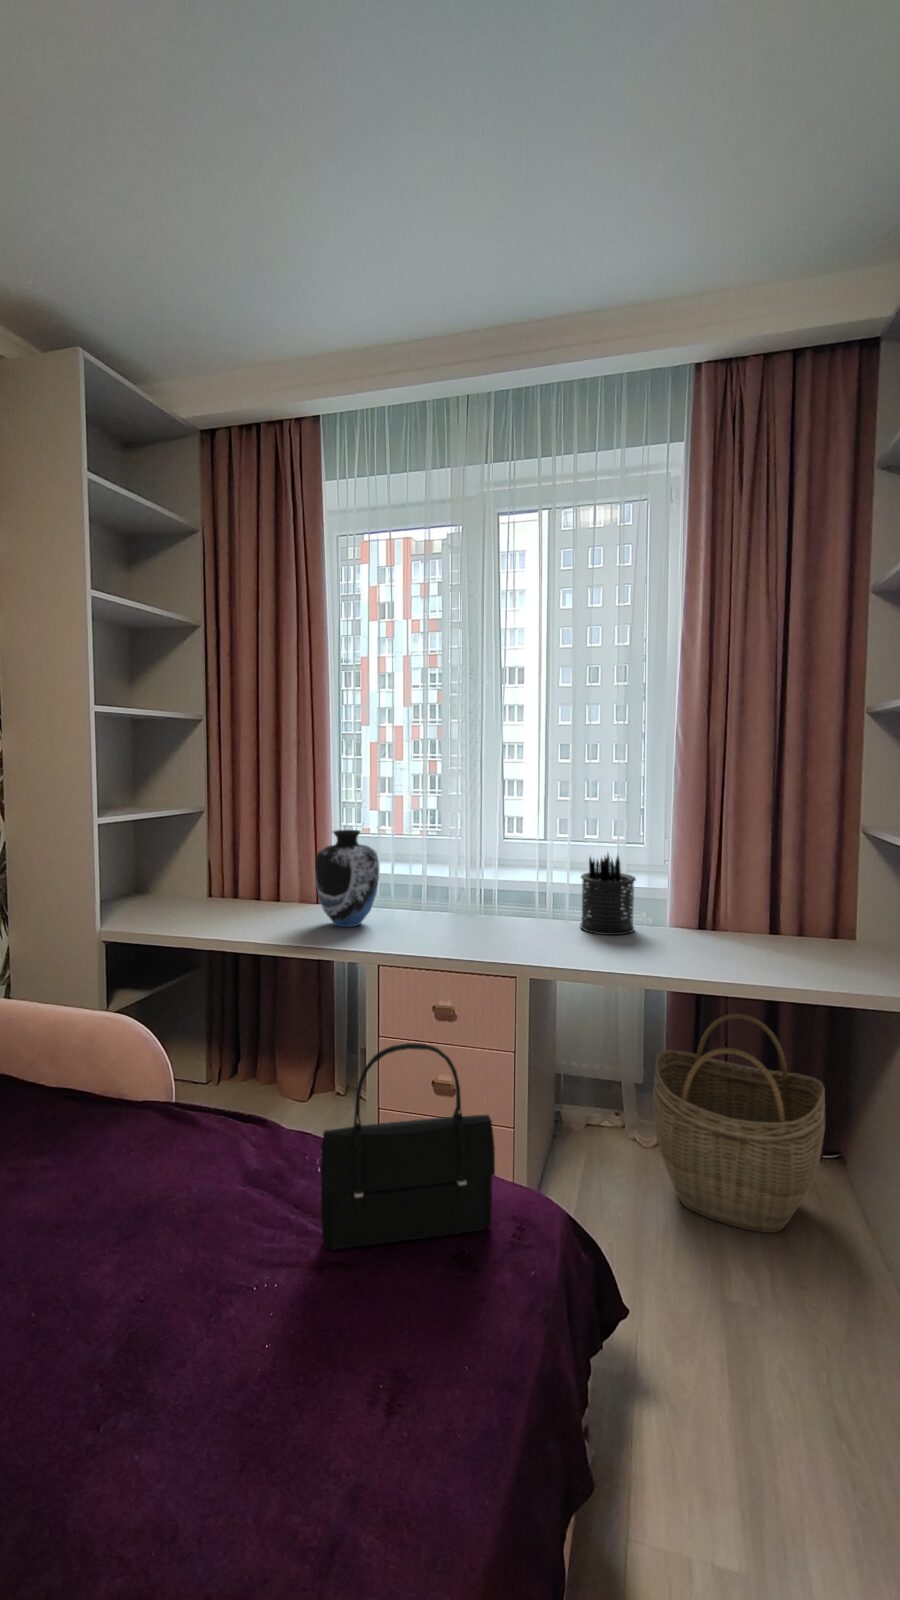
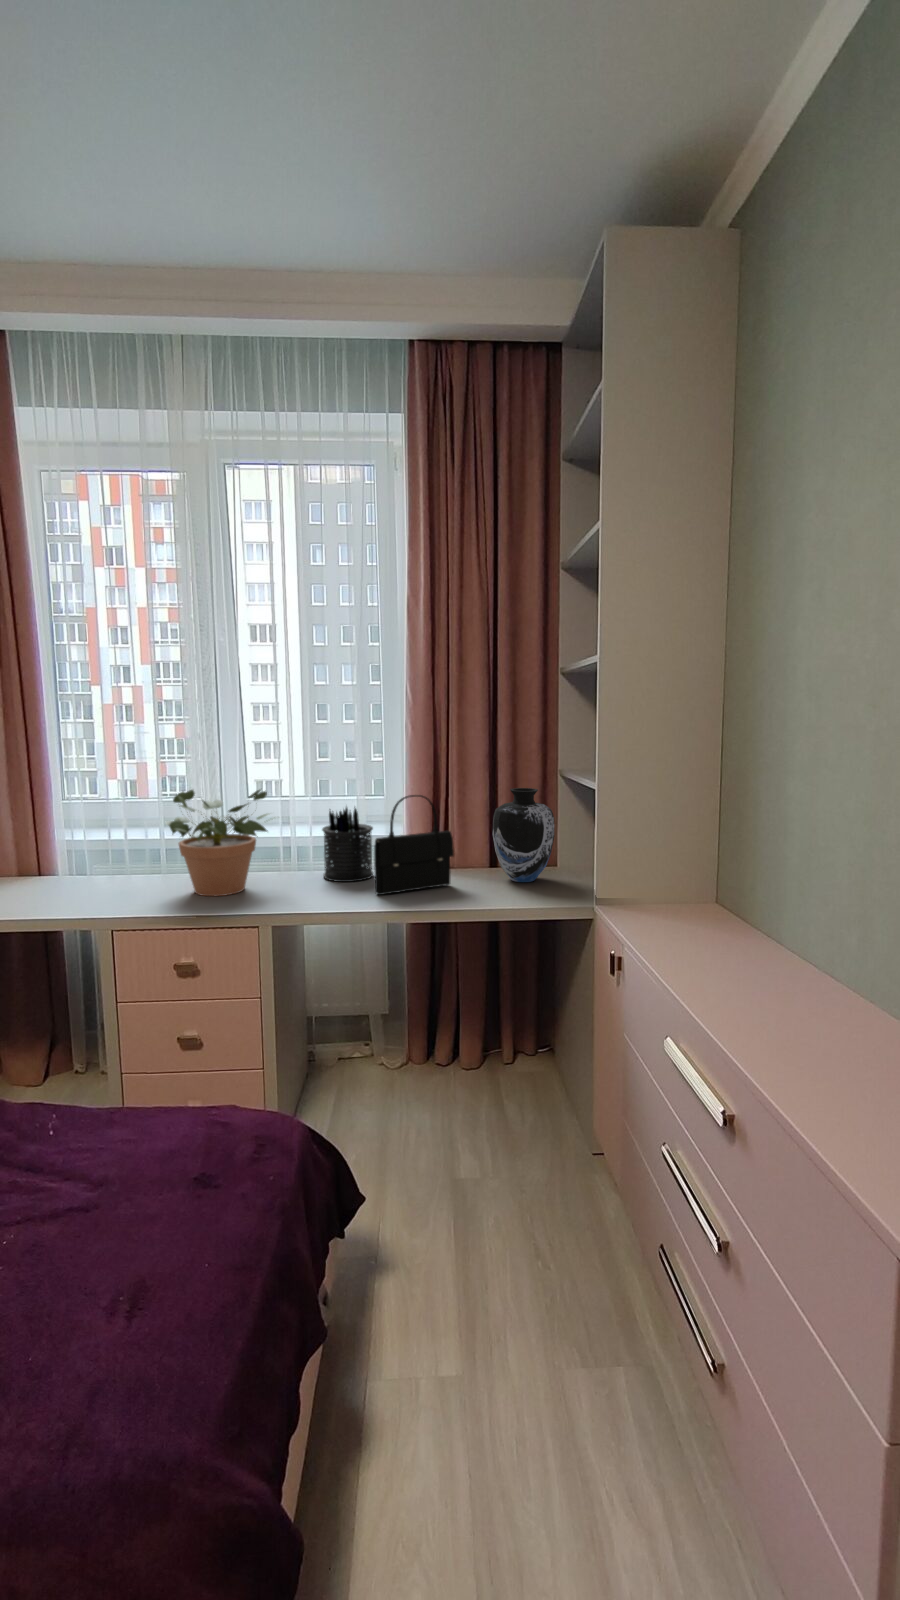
potted plant: none [428,828,543,938] -> present [166,790,268,896]
vase: present [315,830,379,927] -> present [493,788,555,882]
woven basket: present [653,1014,825,1233] -> none [393,940,531,1120]
handbag: present [321,1043,495,1250] -> present [374,795,454,895]

